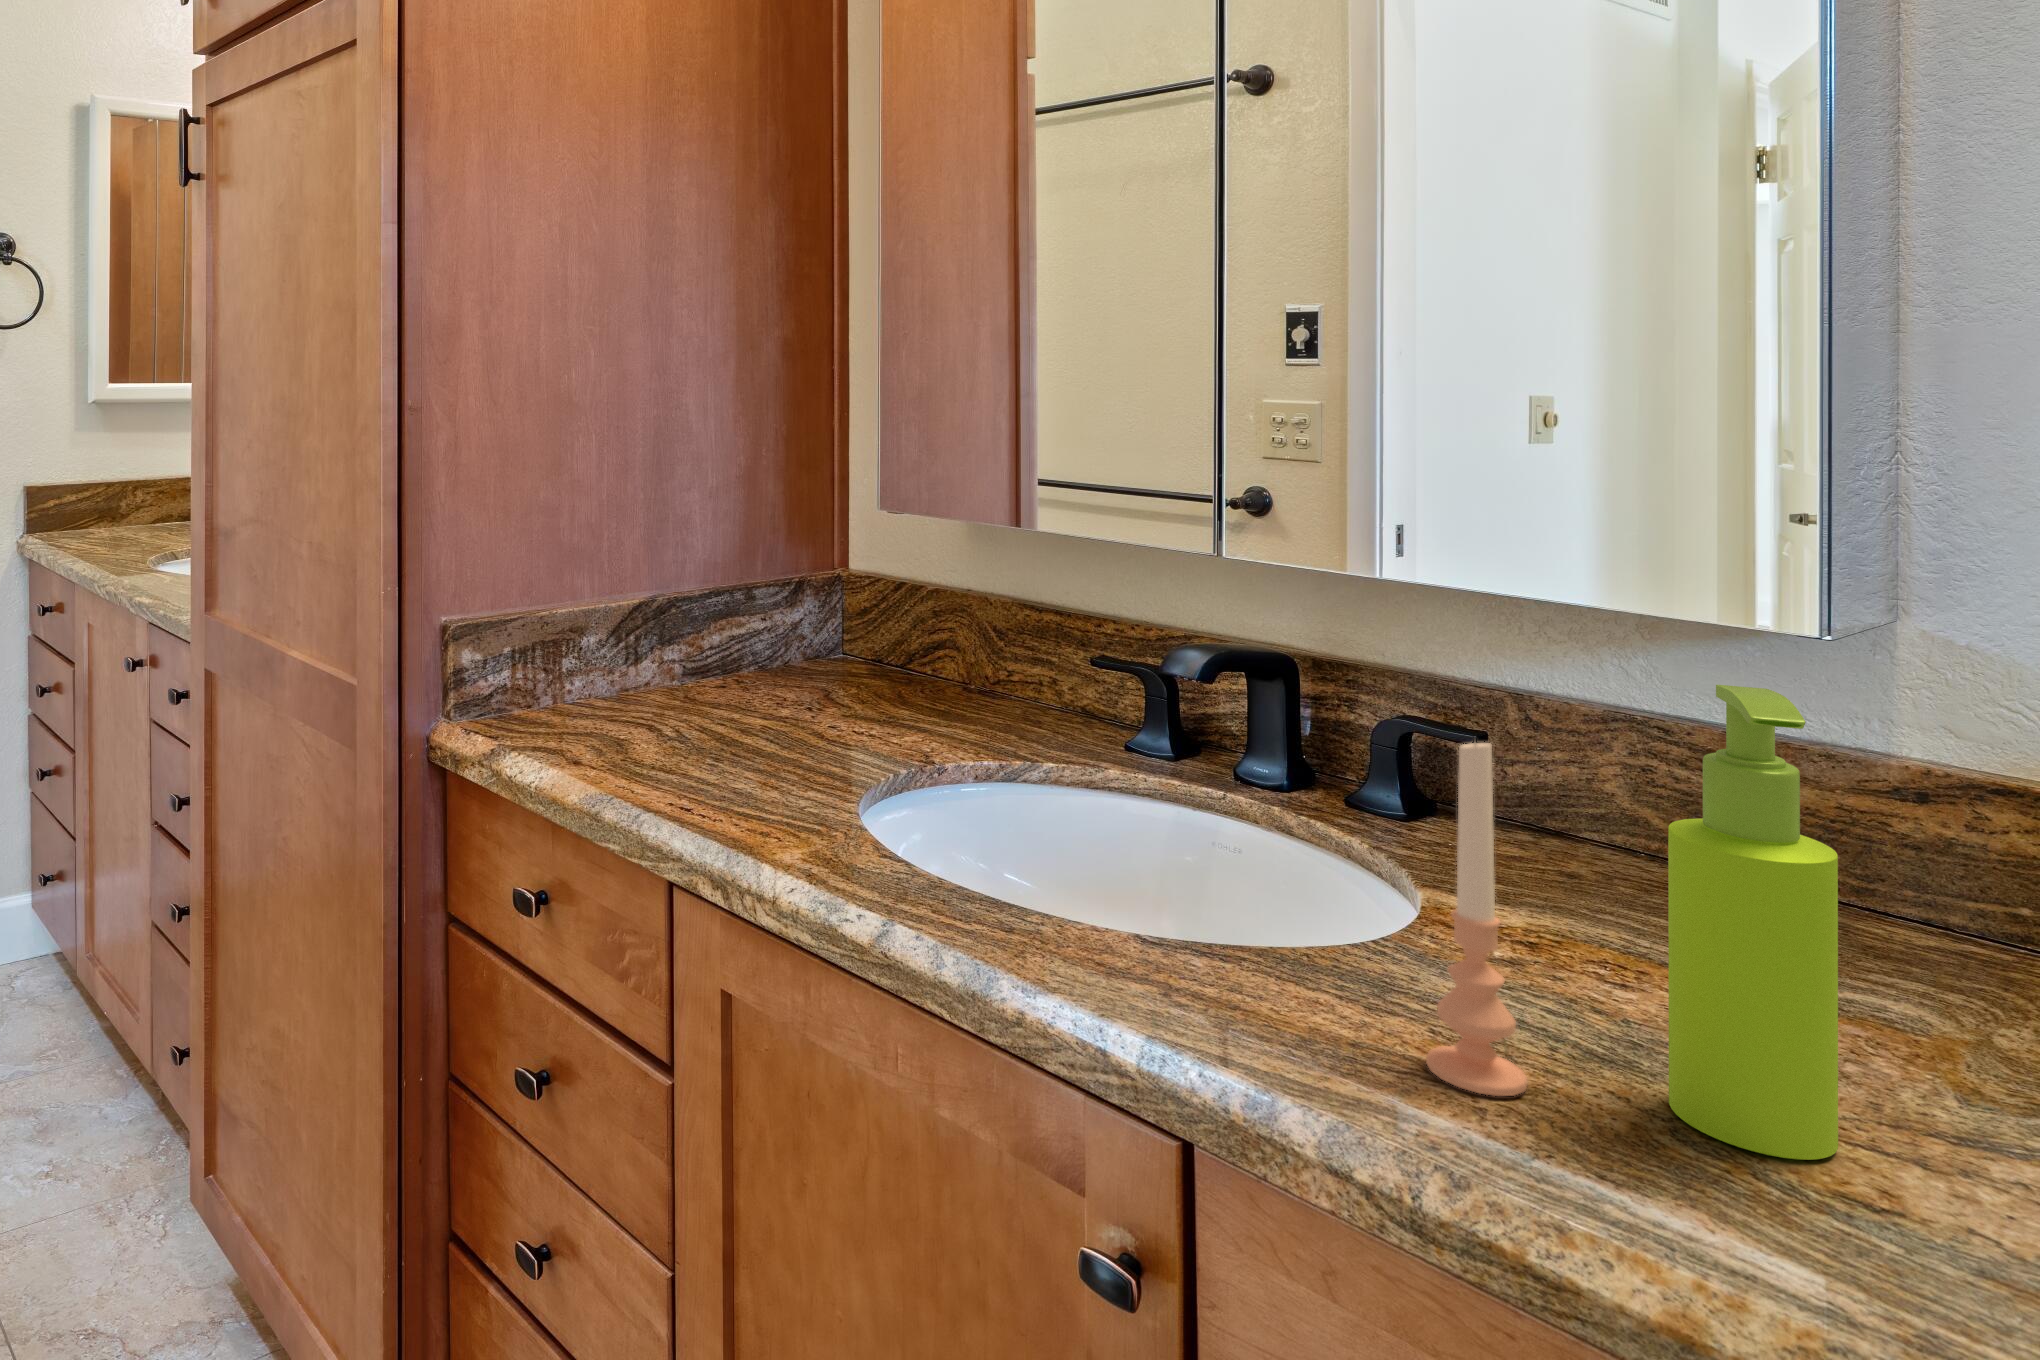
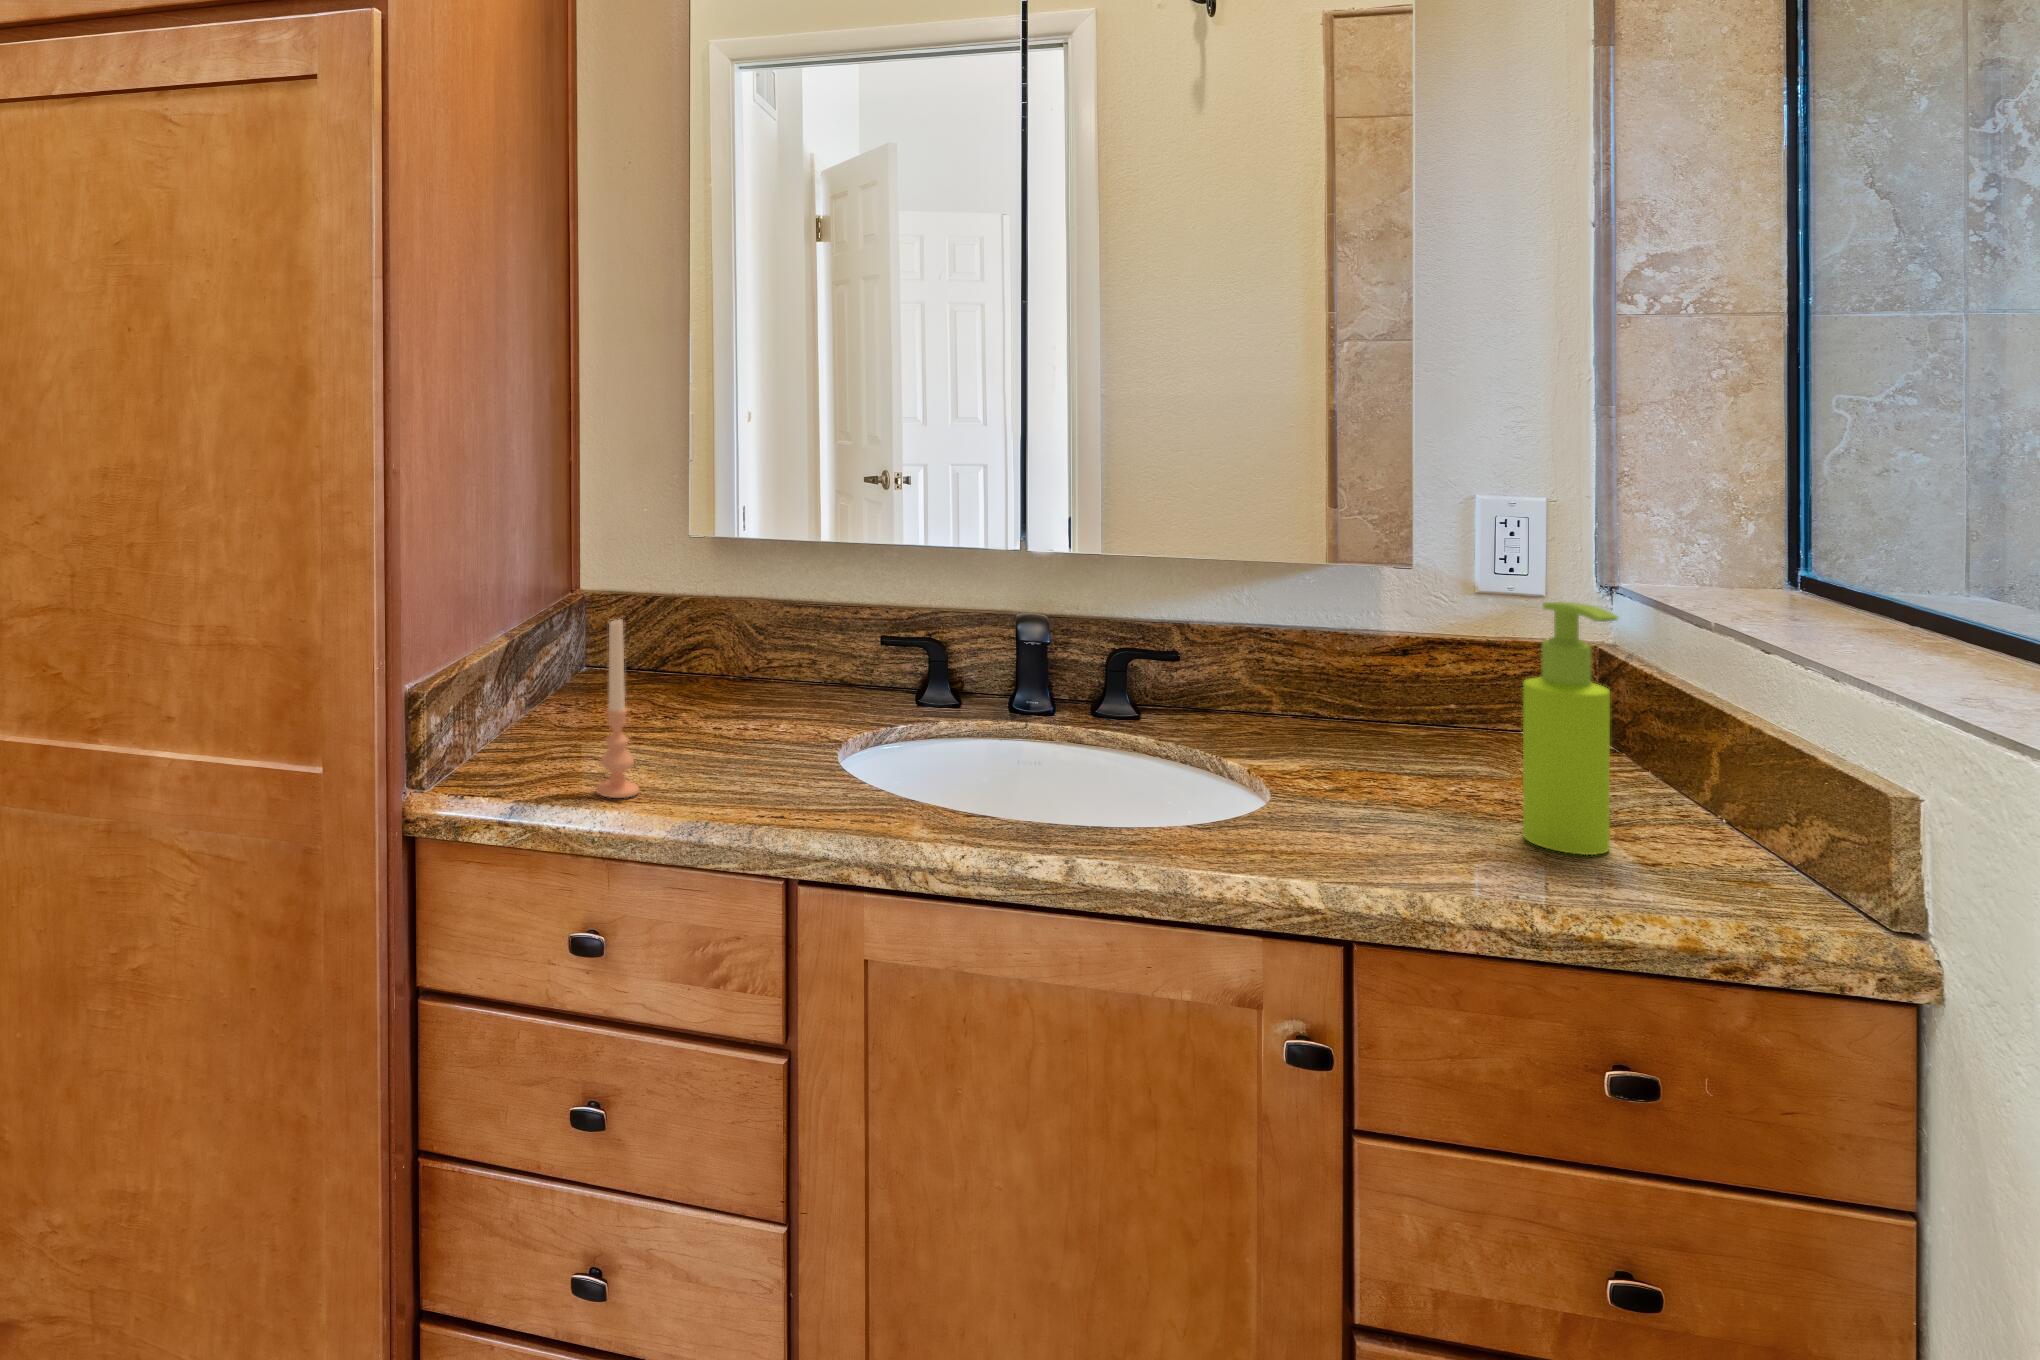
candle: present [1426,742,1528,1096] -> present [596,620,639,798]

